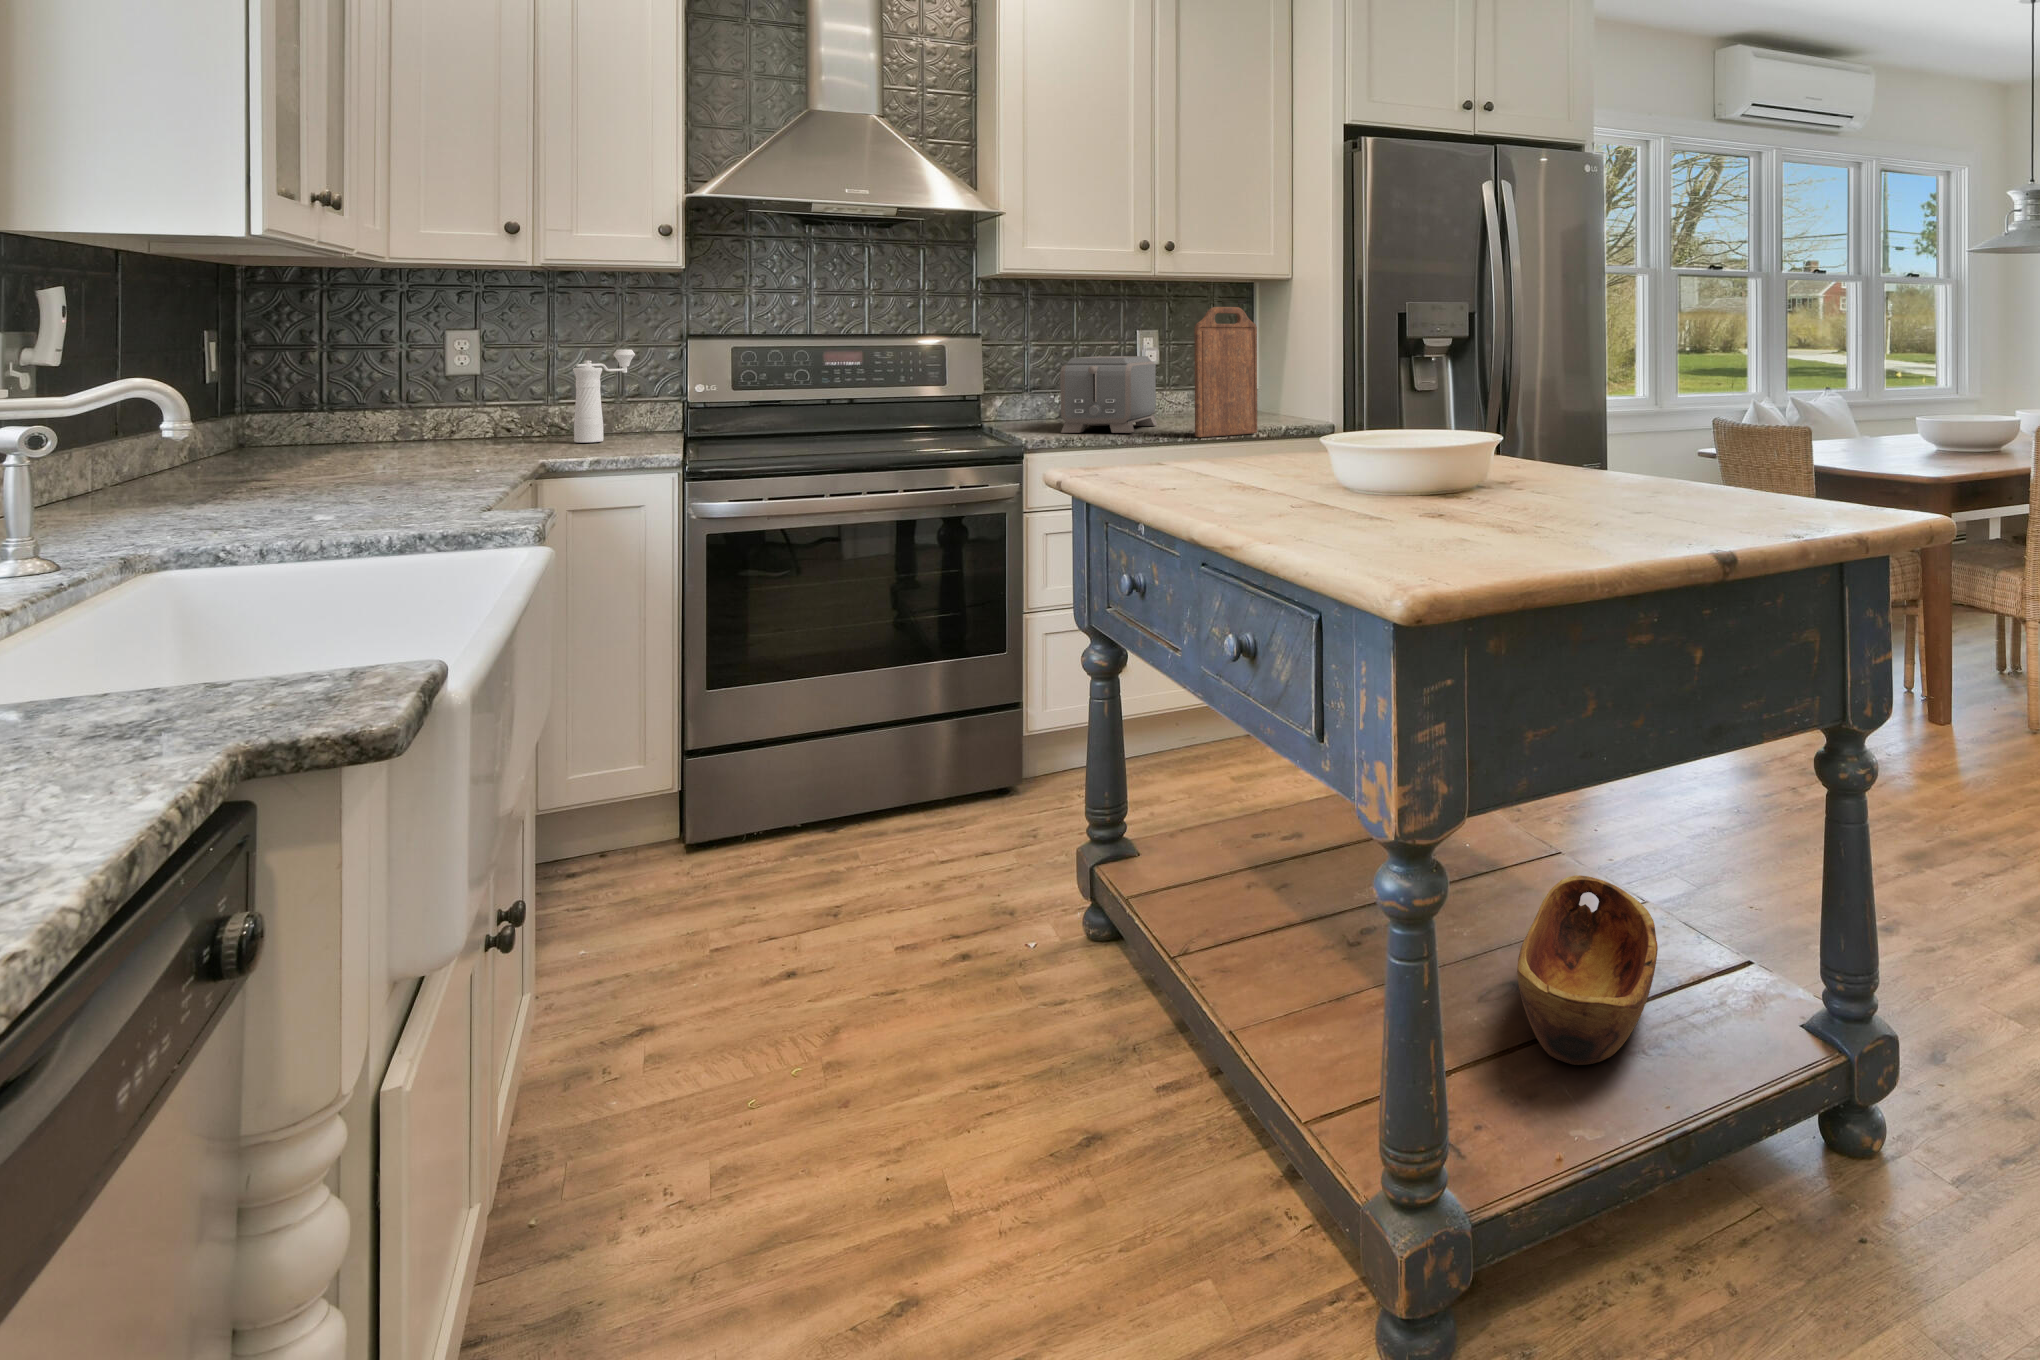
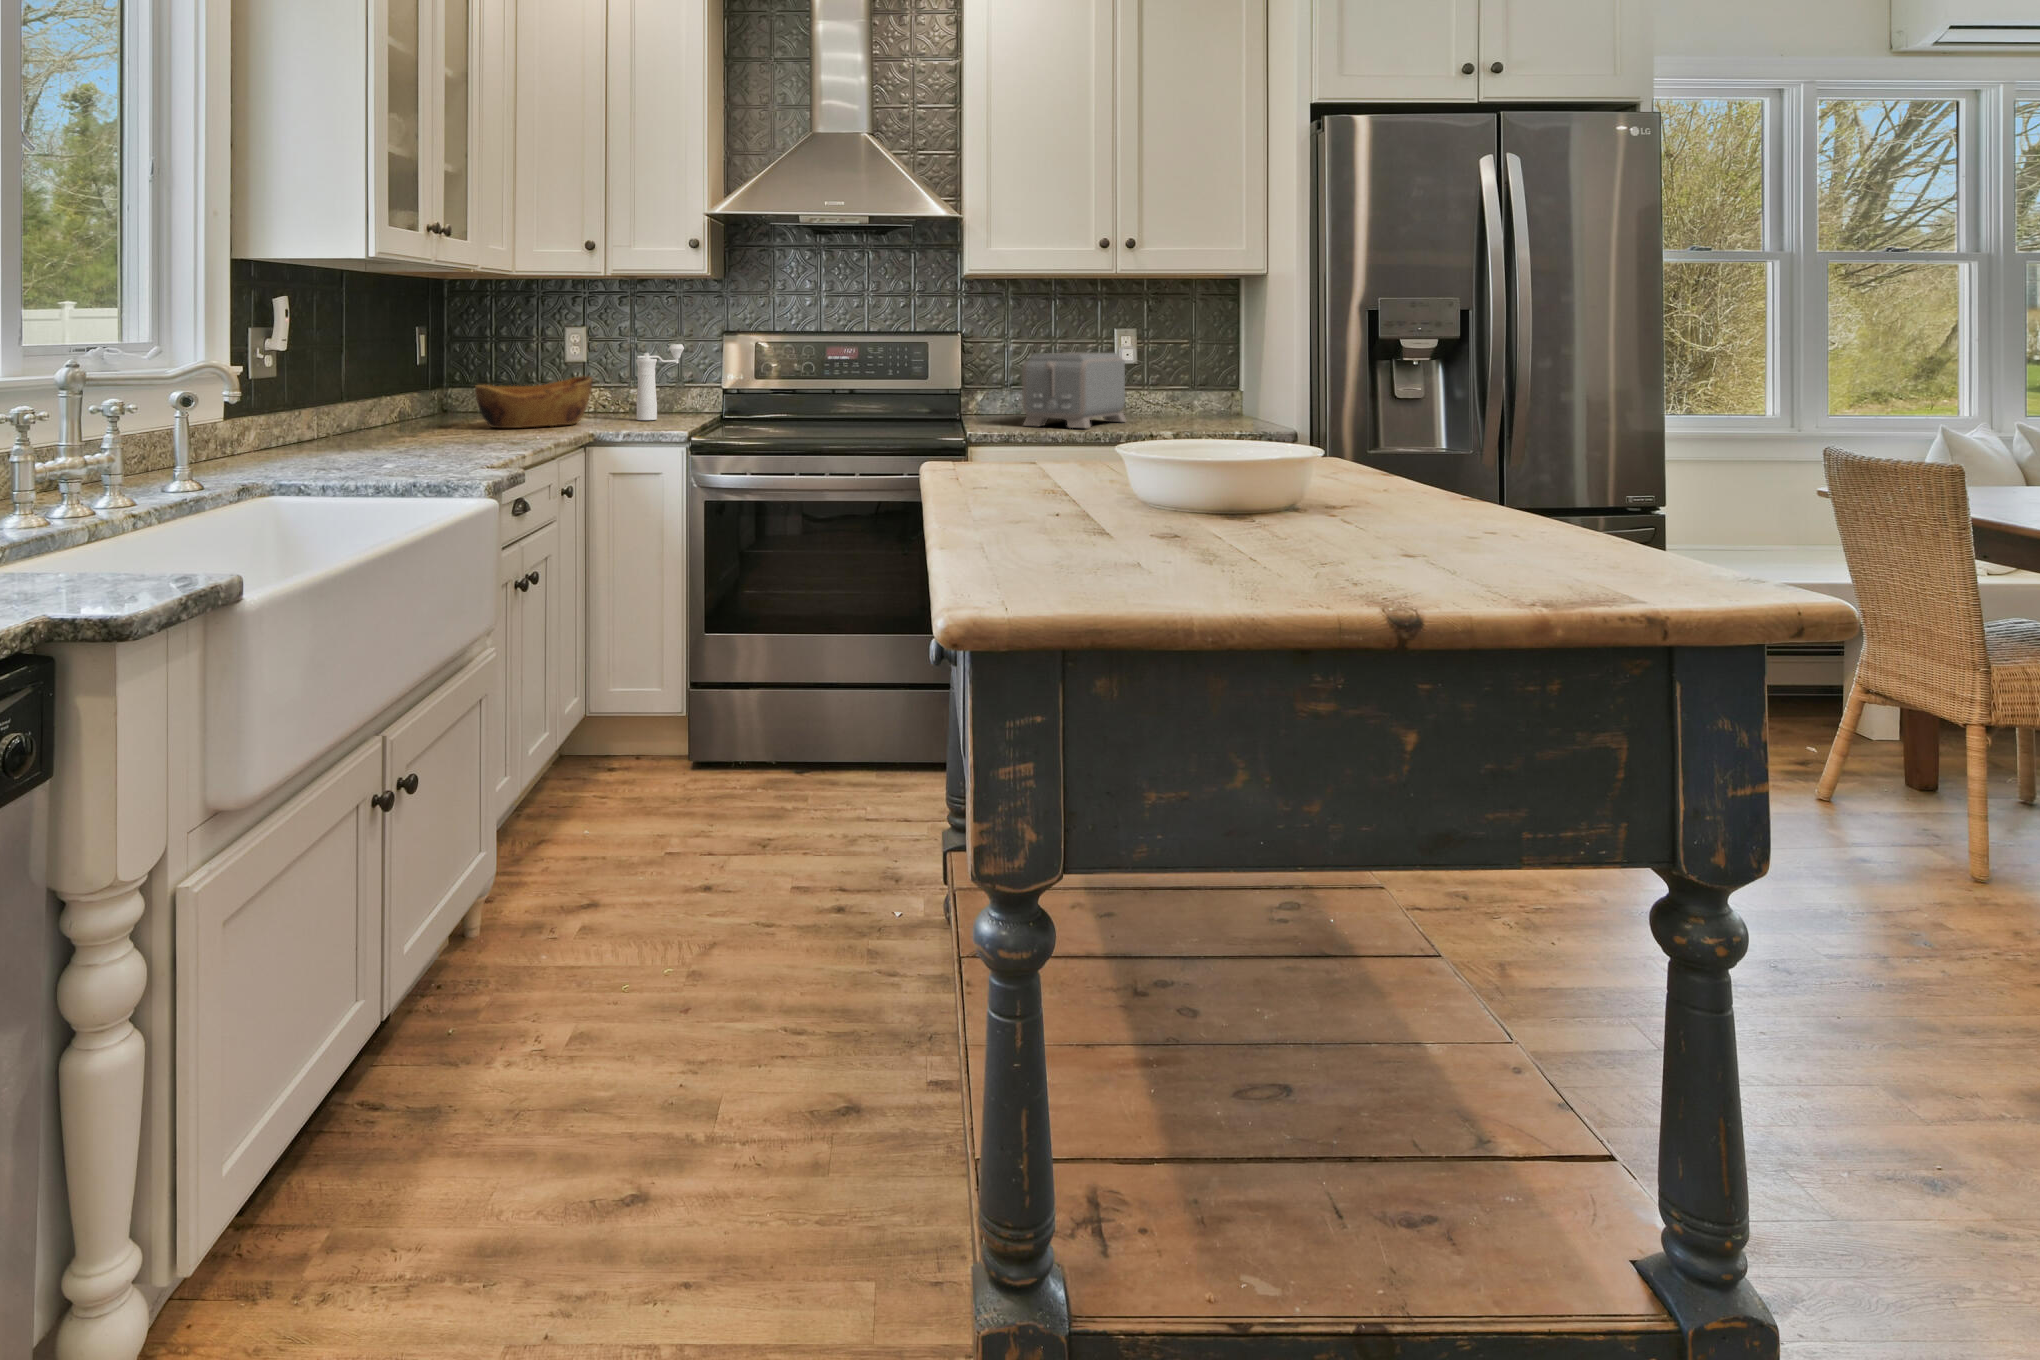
cutting board: present [1194,307,1257,437] -> none [1141,302,1212,435]
wooden bowl: present [1517,875,1658,1065] -> present [475,376,593,428]

